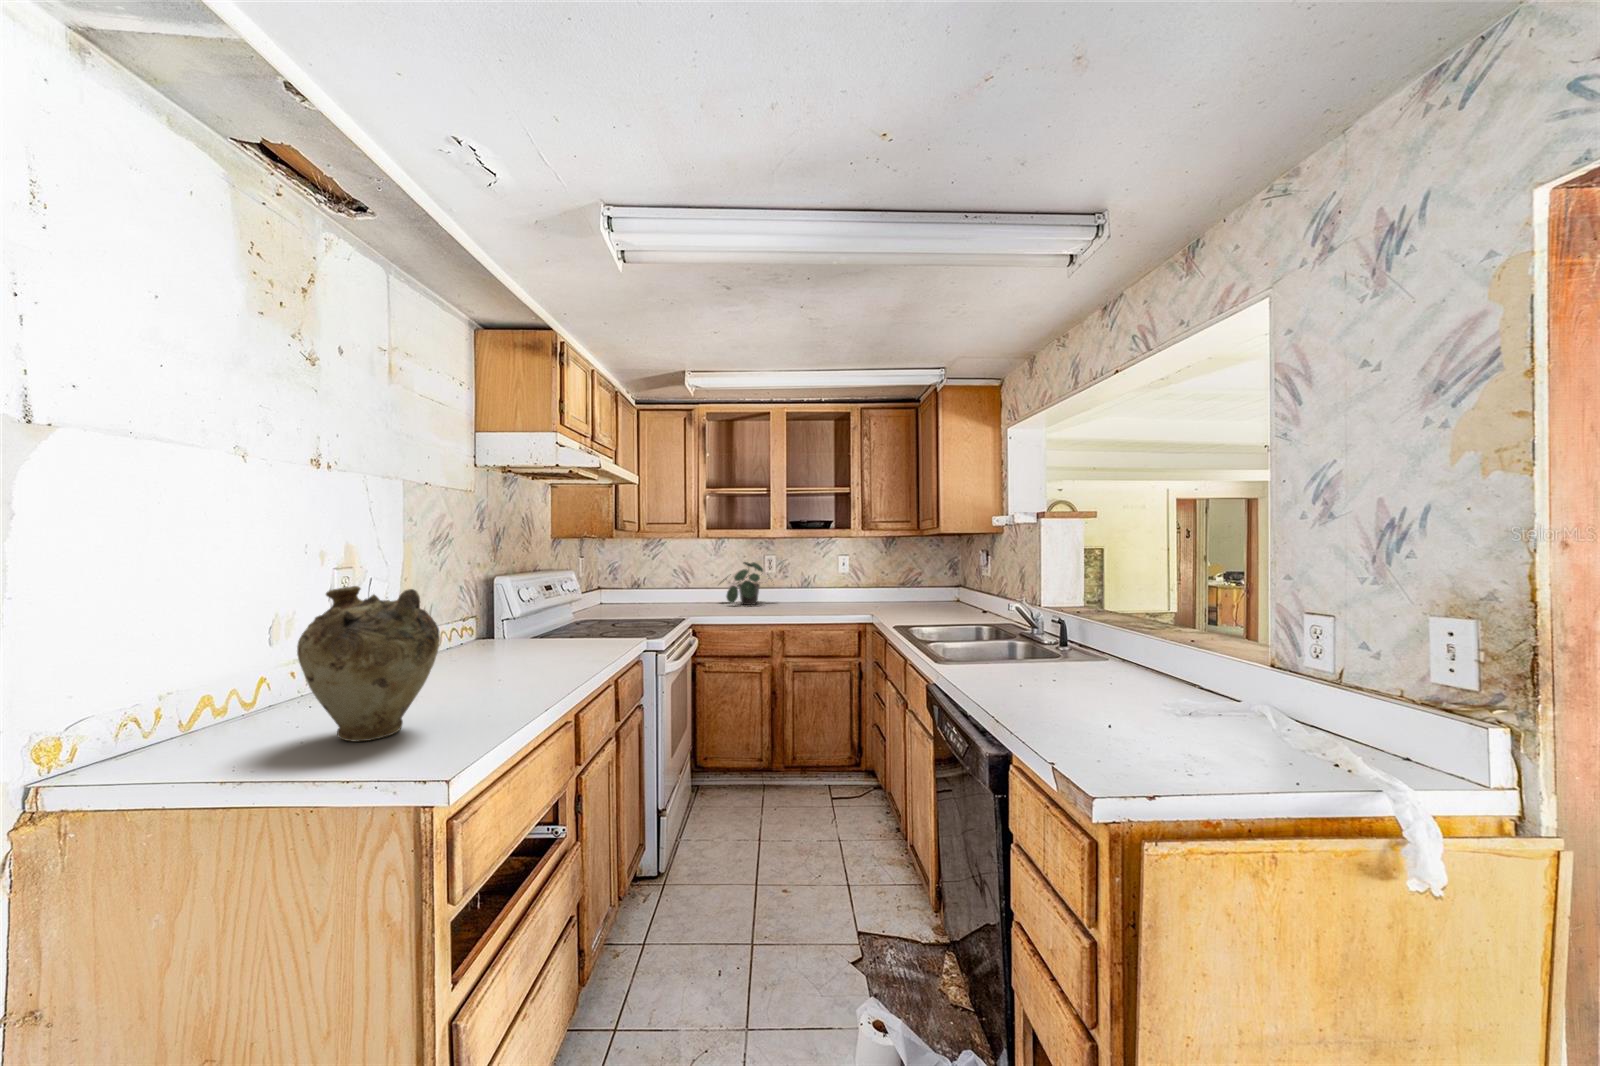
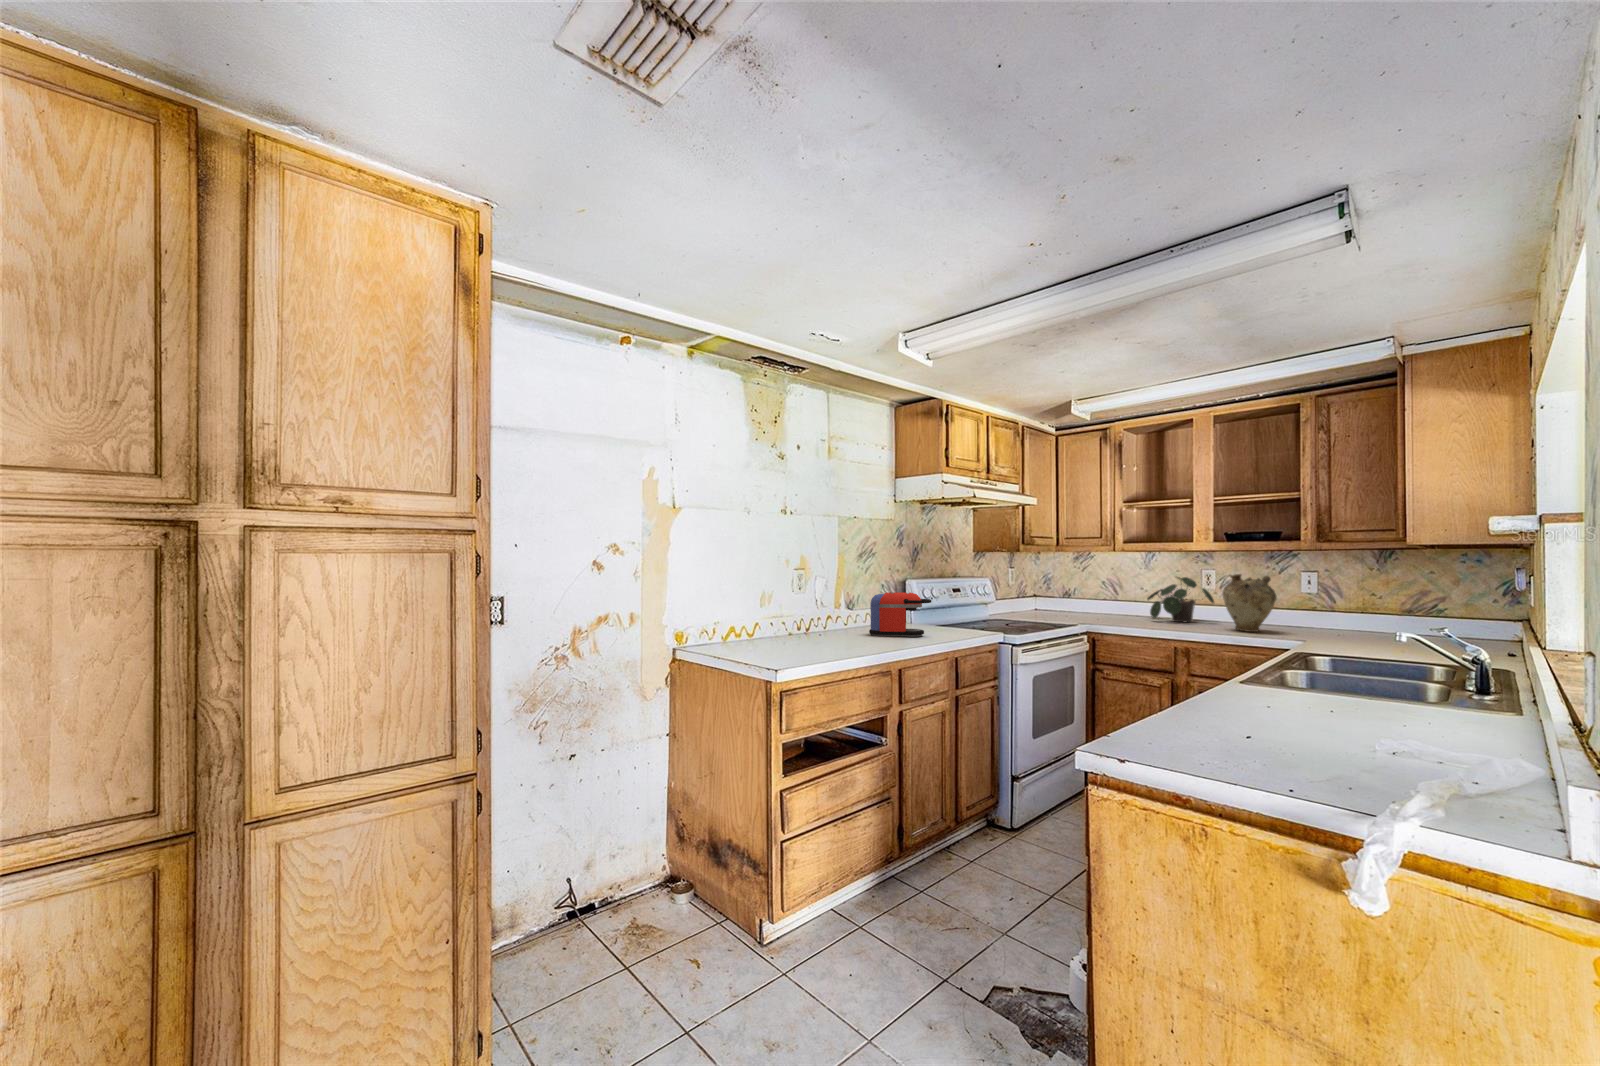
vase: present [297,586,440,742] -> present [1223,574,1277,632]
coffee maker: none [476,596,572,667] -> present [869,592,931,637]

